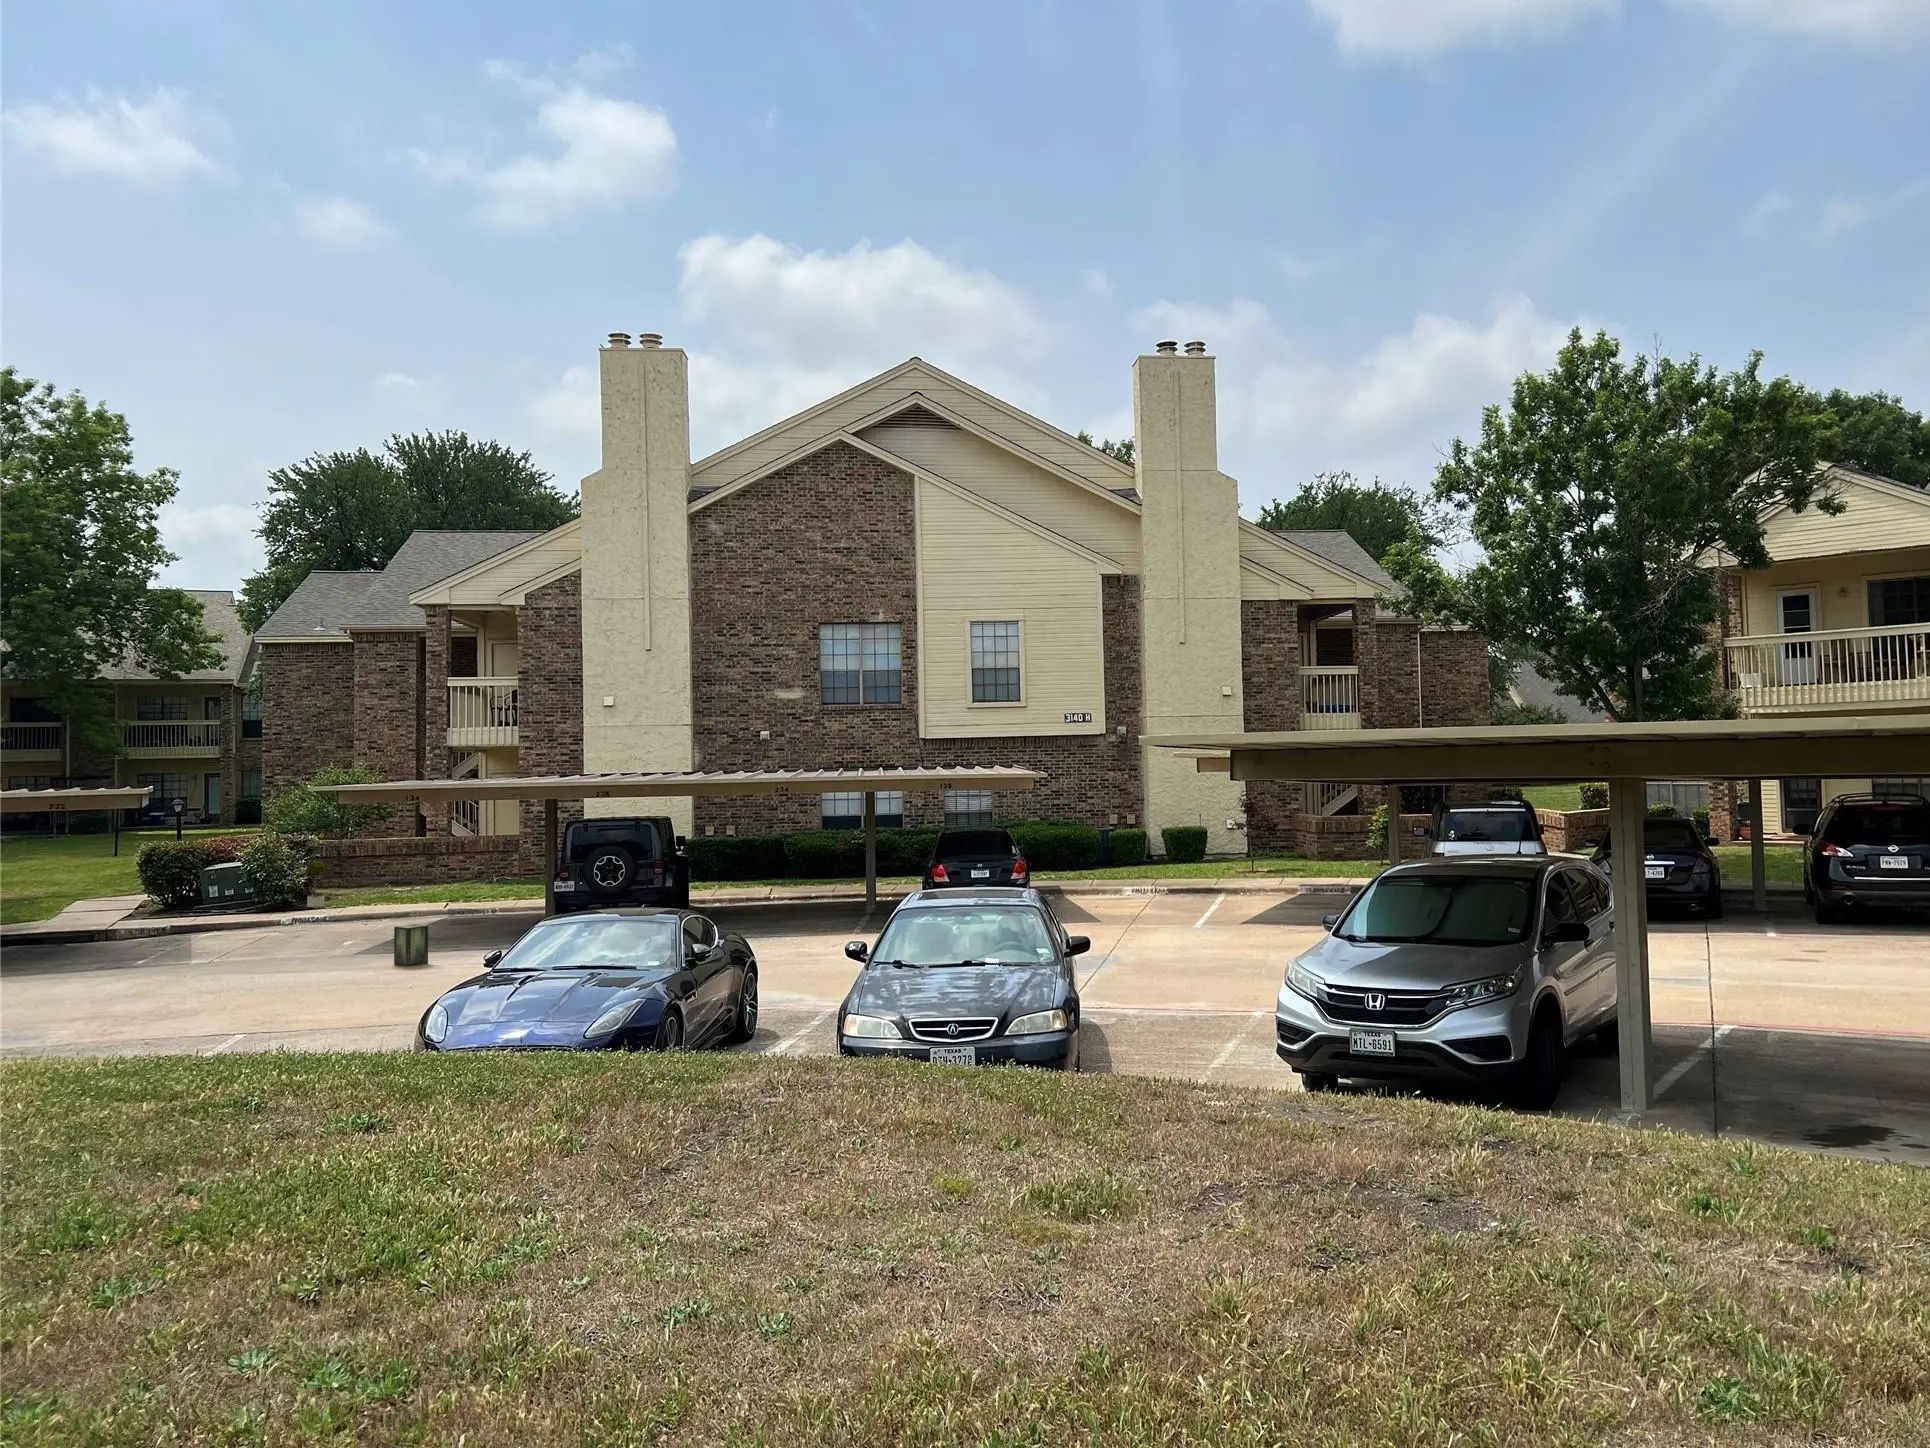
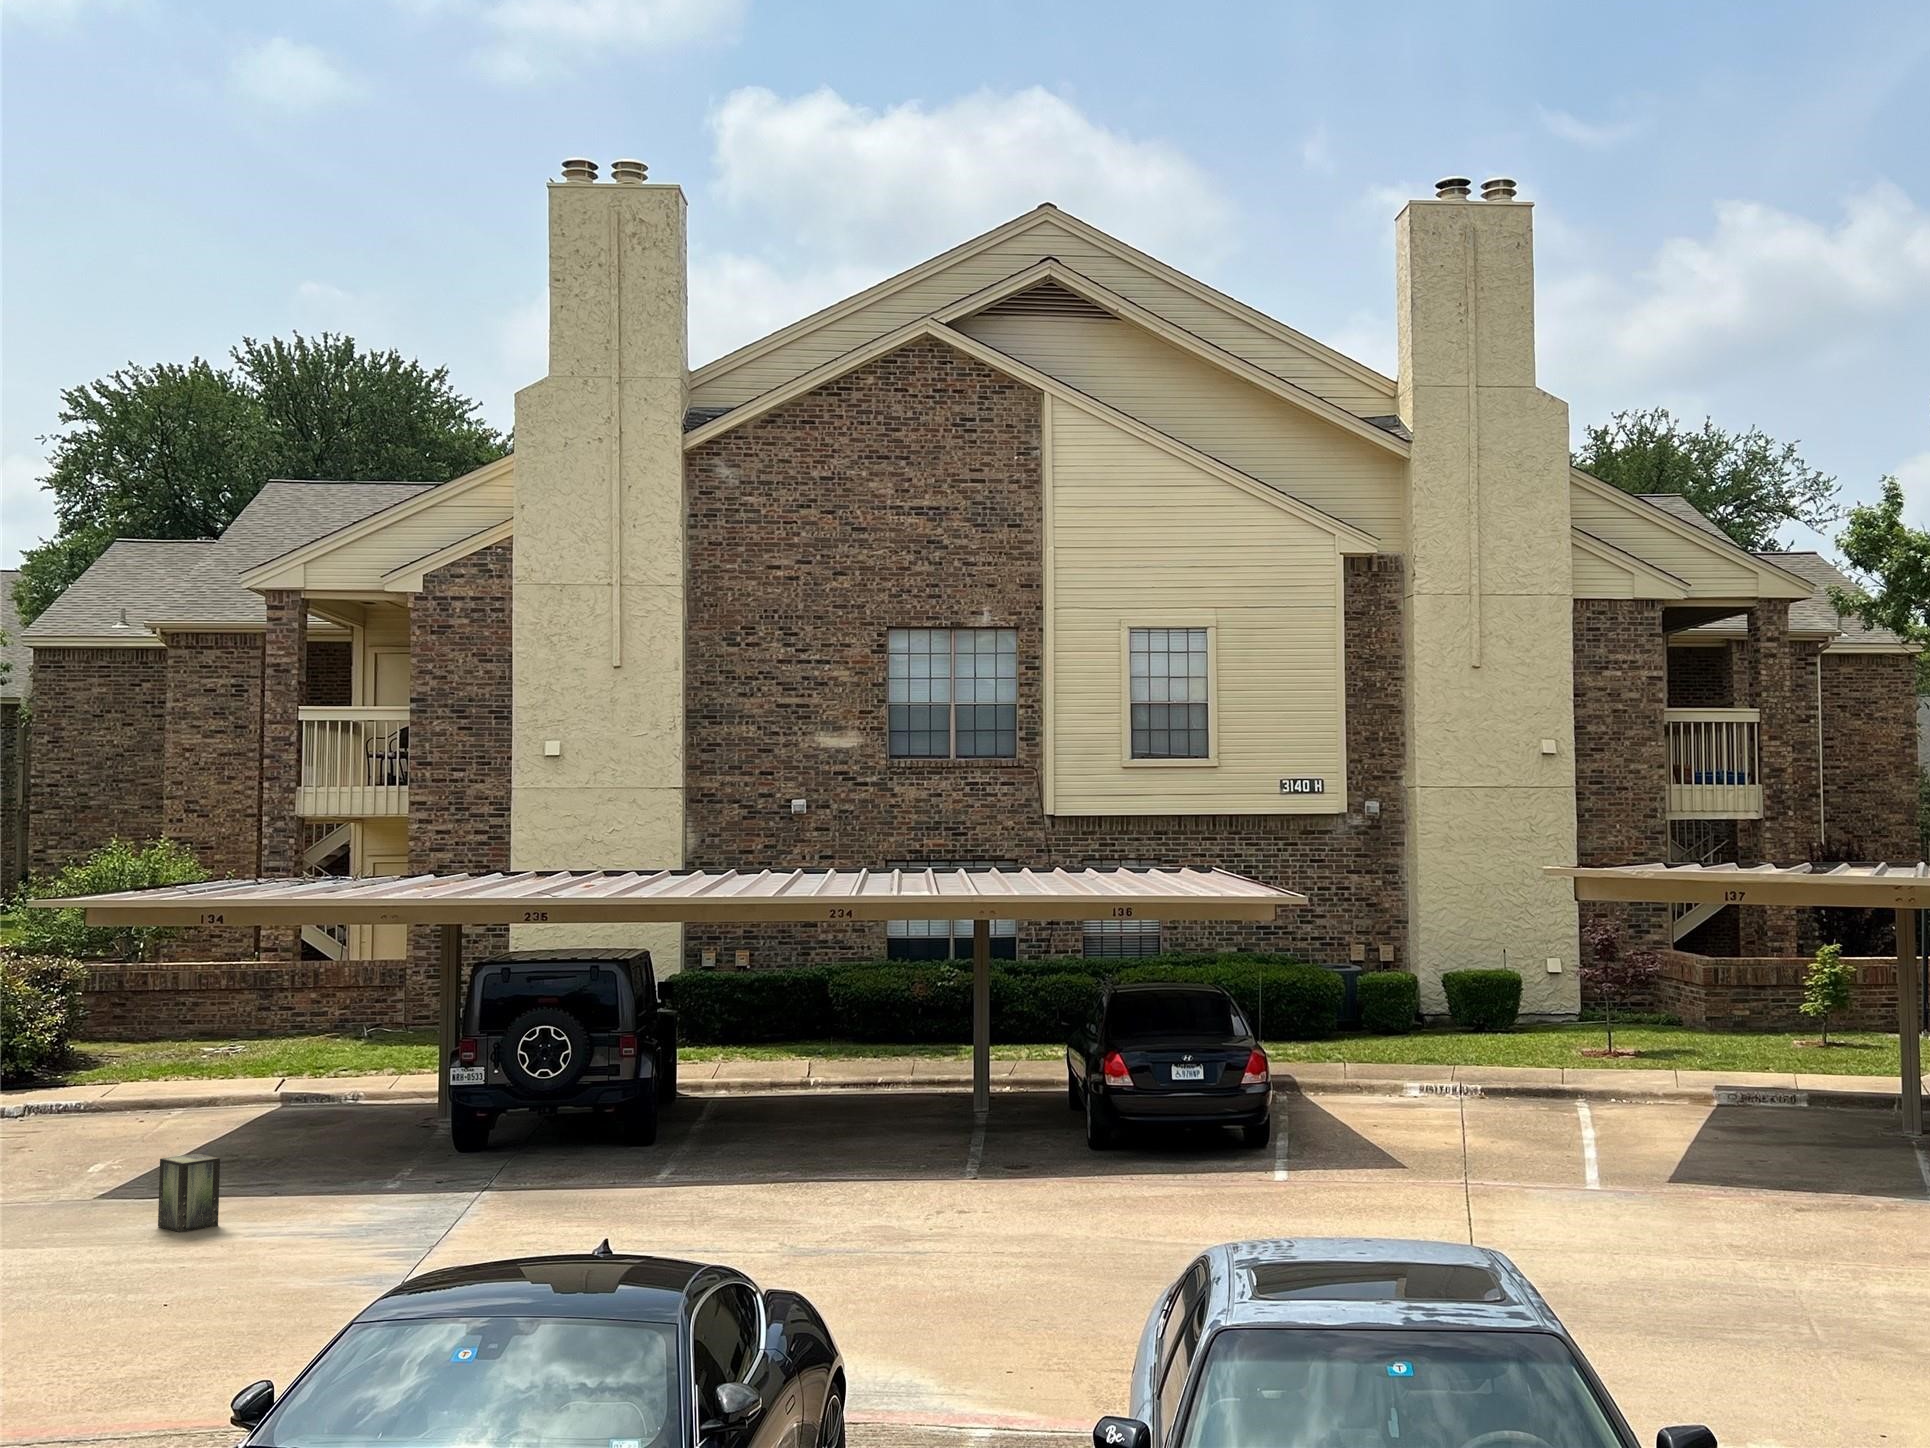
potted tree: present [306,861,326,907] -> none [56,1003,90,1079]

